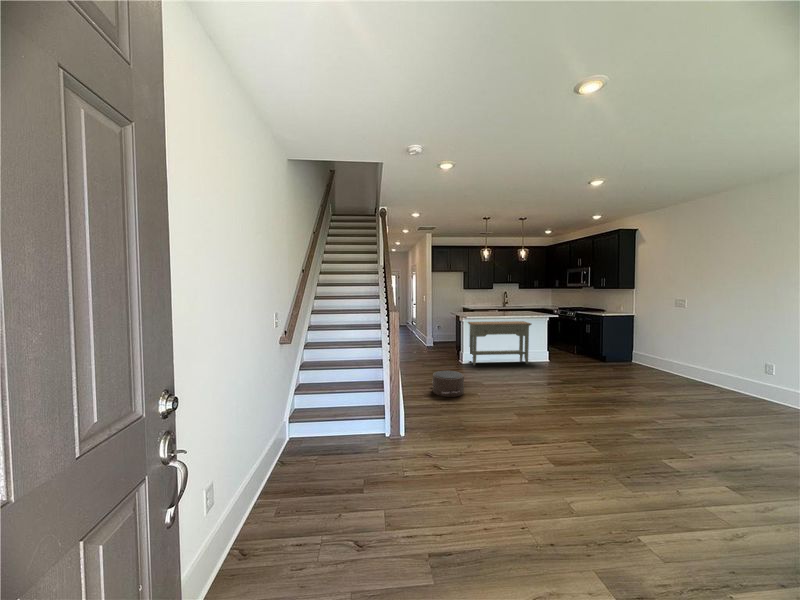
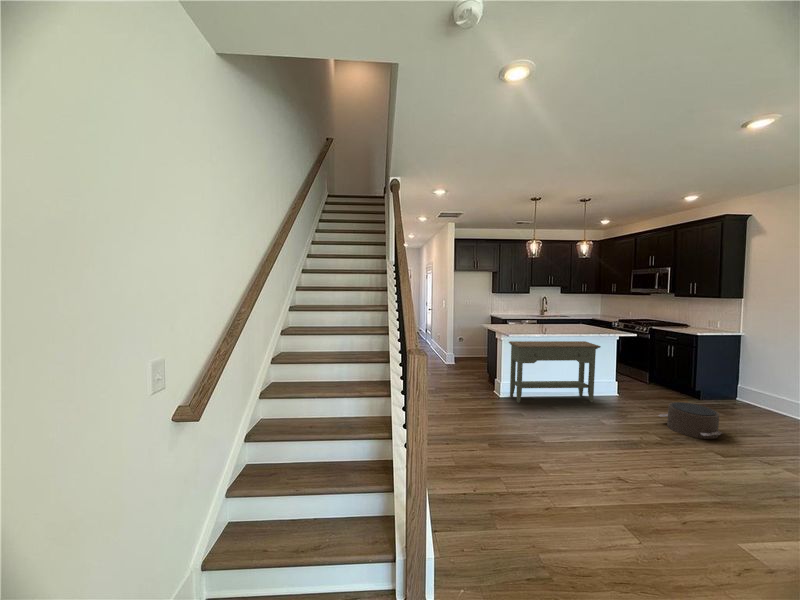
pouf: present [431,370,464,397] -> present [658,402,722,439]

